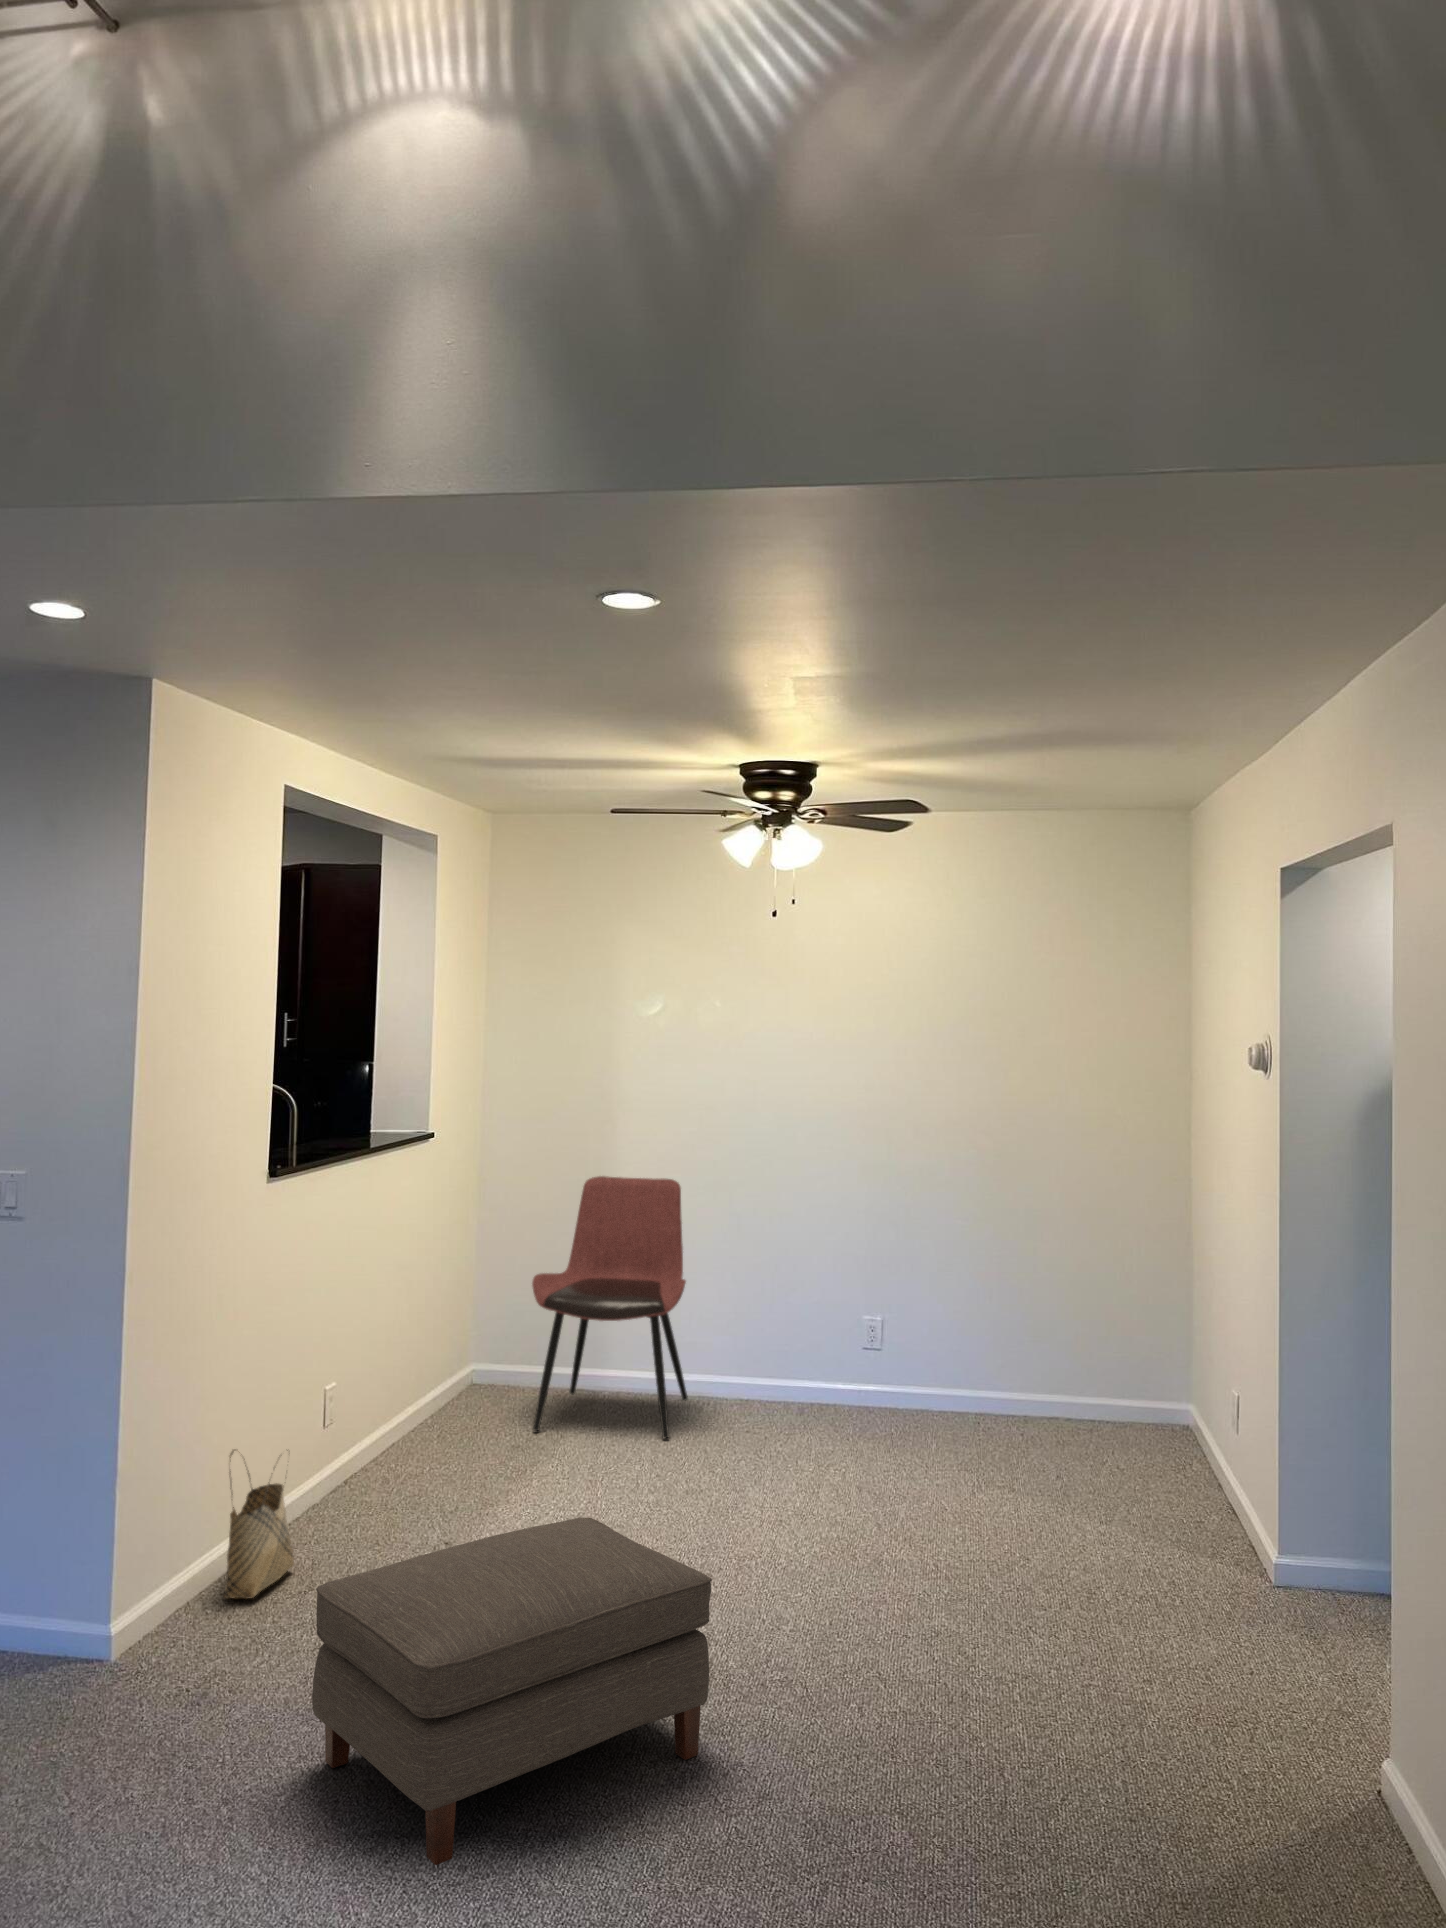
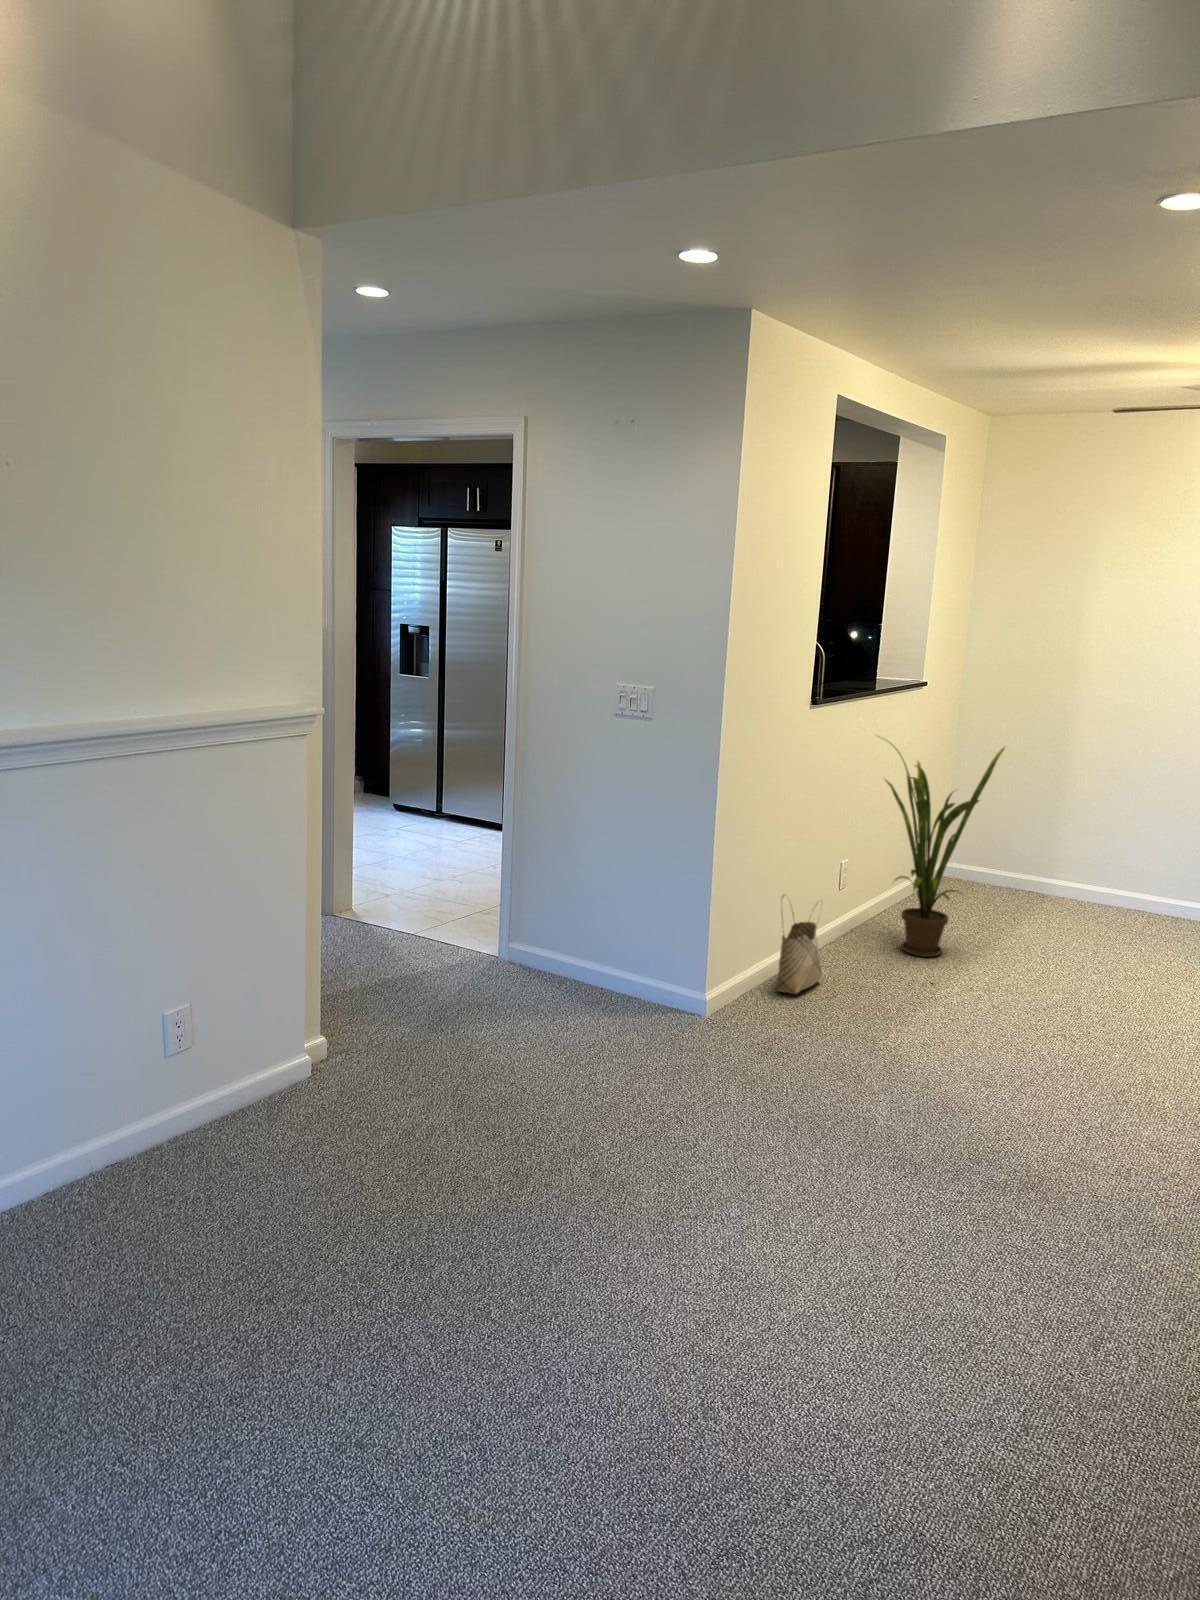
dining chair: present [532,1176,688,1438] -> none [993,727,1137,938]
house plant: none [359,1207,528,1505] -> present [883,739,1005,957]
ottoman: present [312,1517,712,1865] -> none [849,979,1169,1185]

